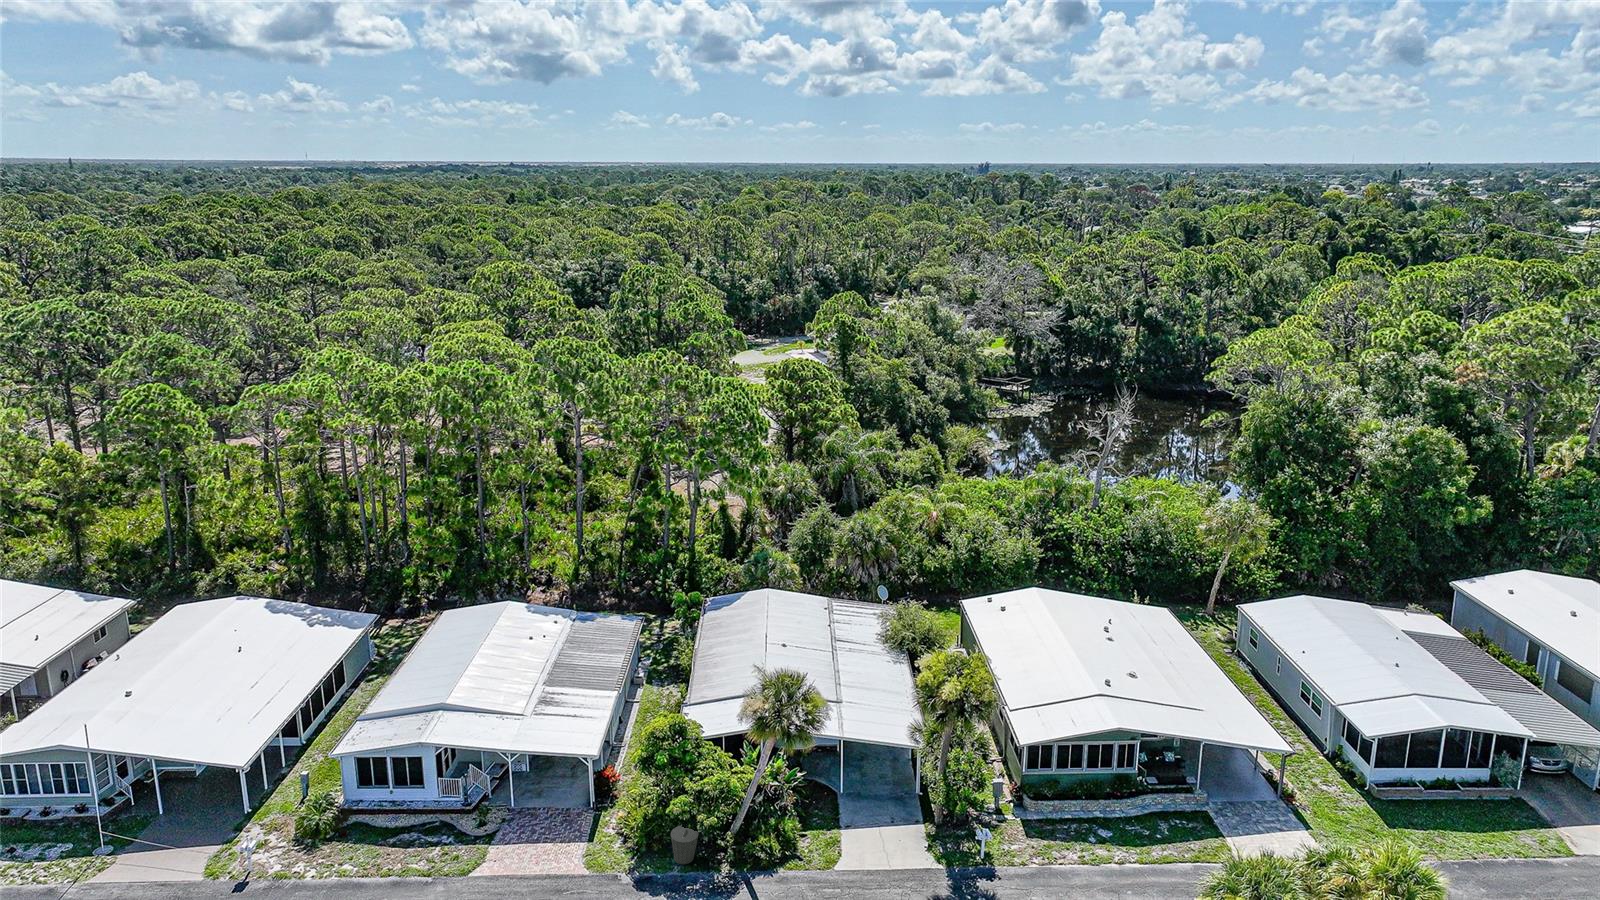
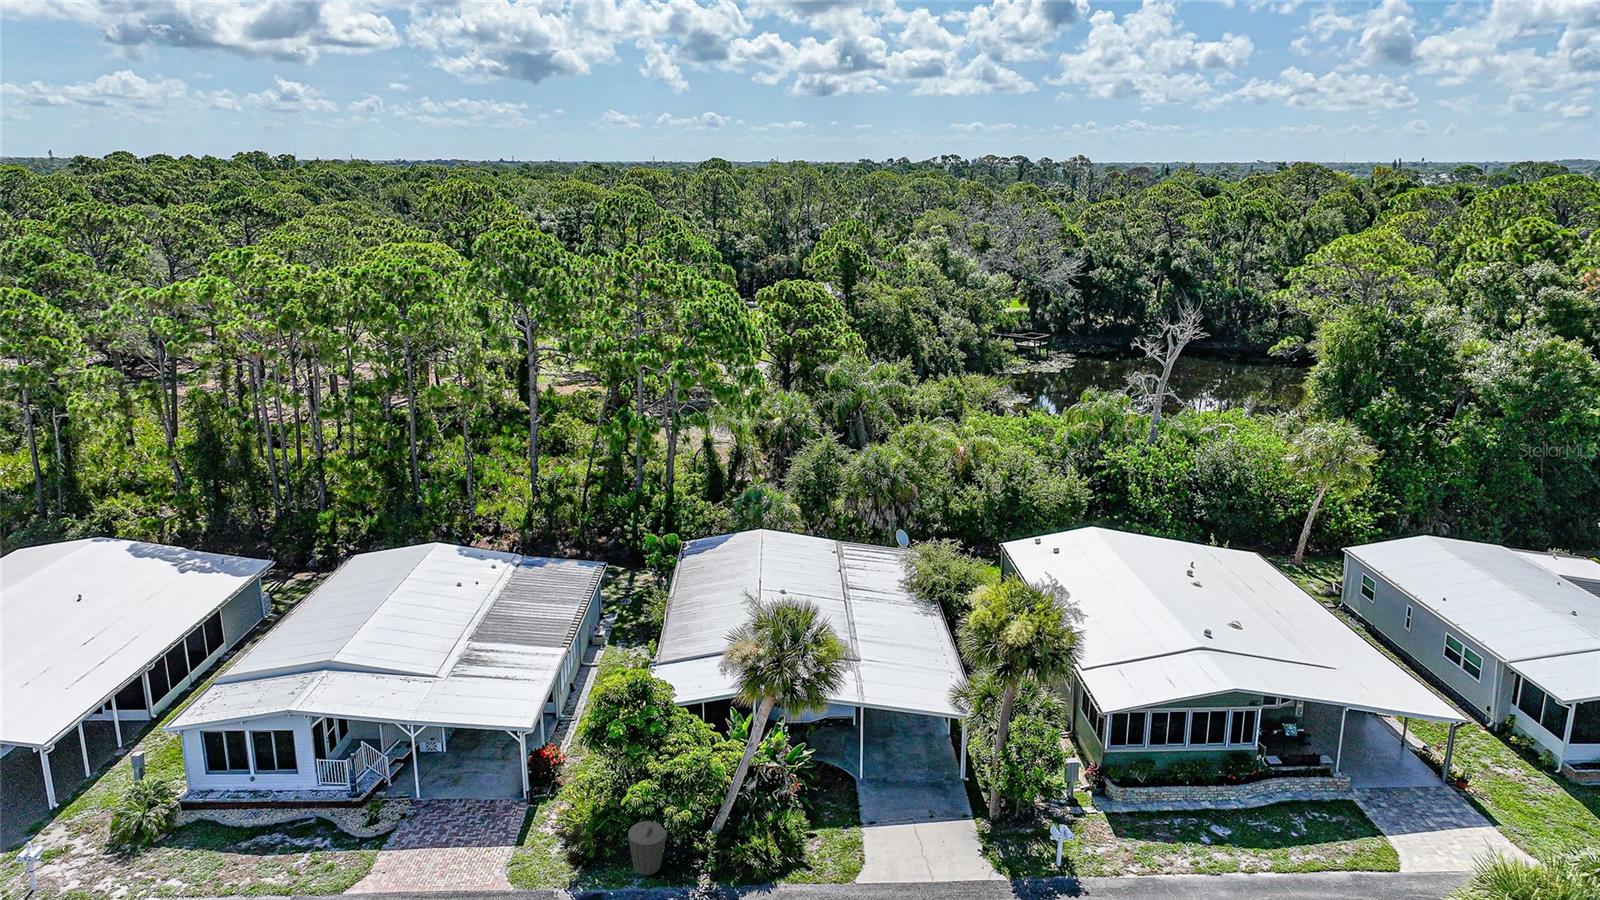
potted tree: present [332,805,353,837] -> present [561,824,589,864]

